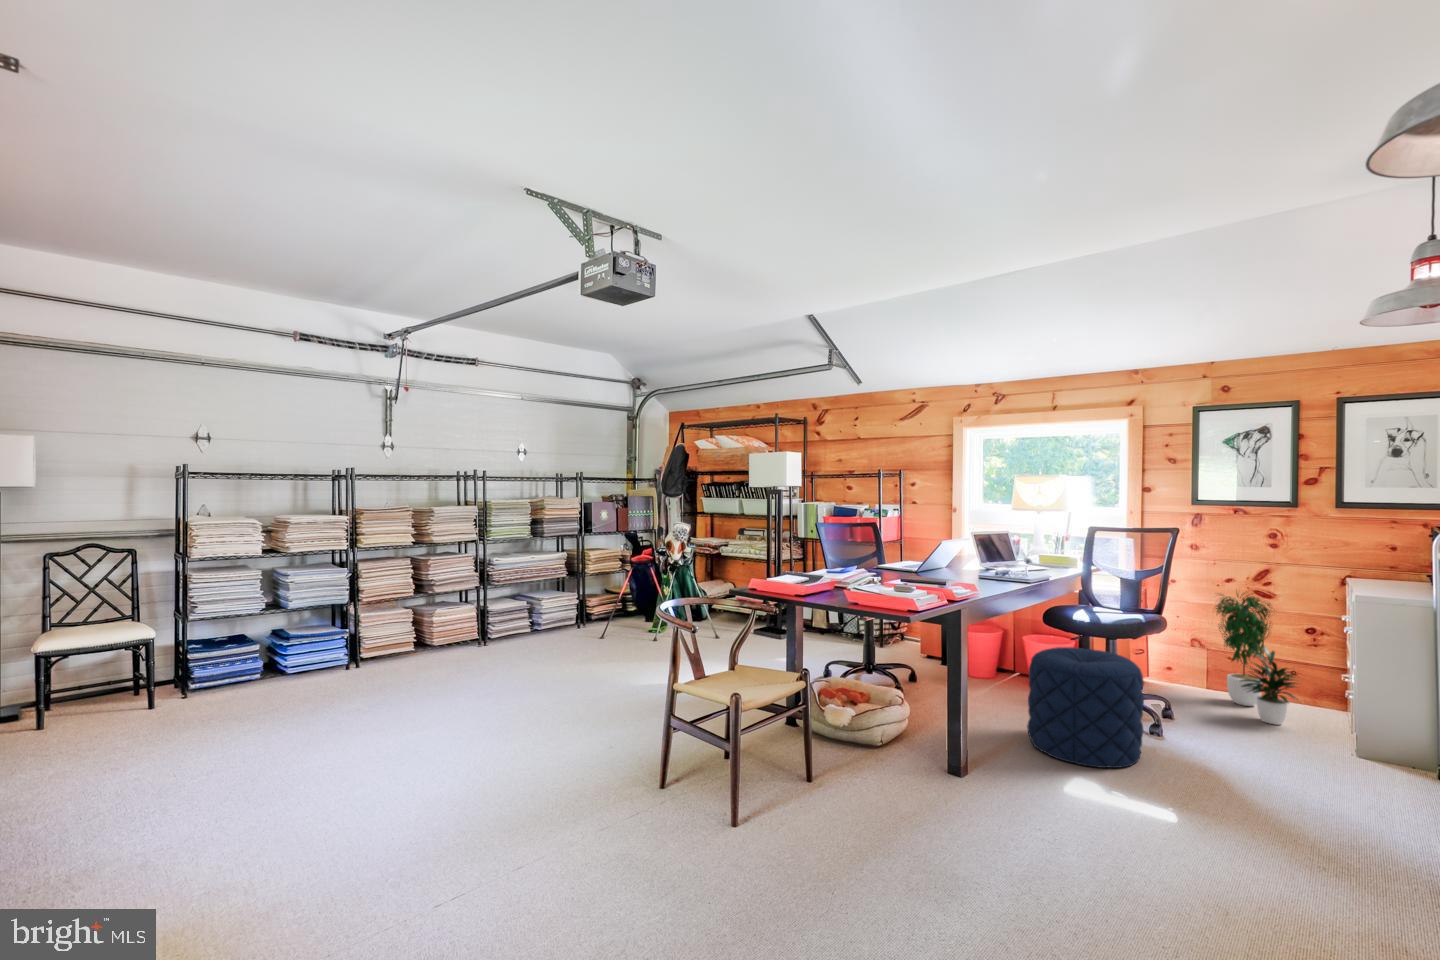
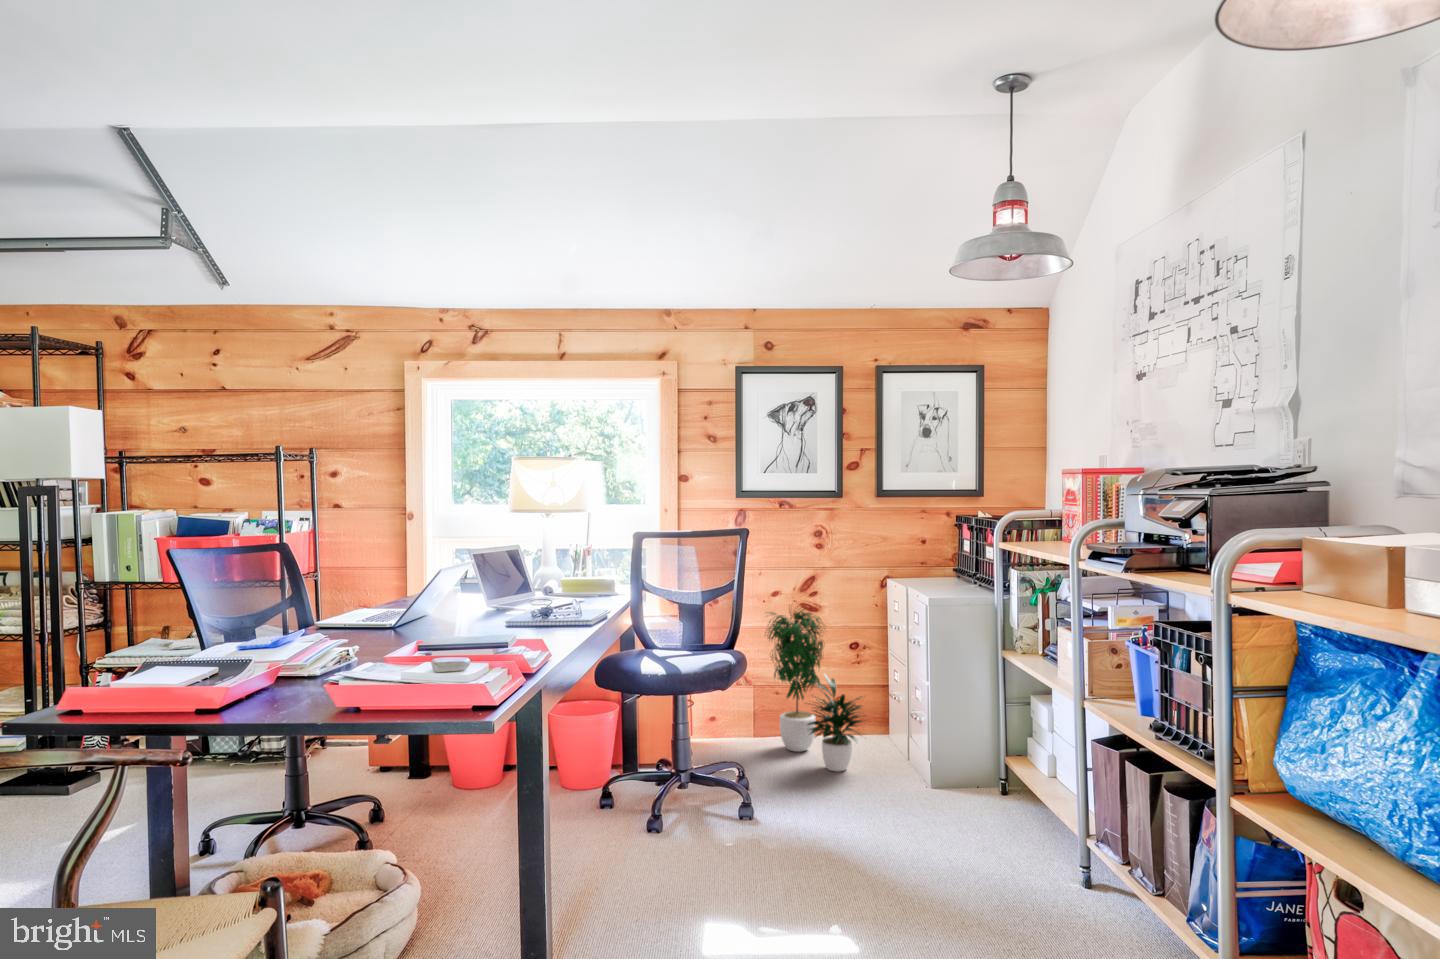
pouf: present [1027,647,1144,768] -> none [602,727,759,920]

